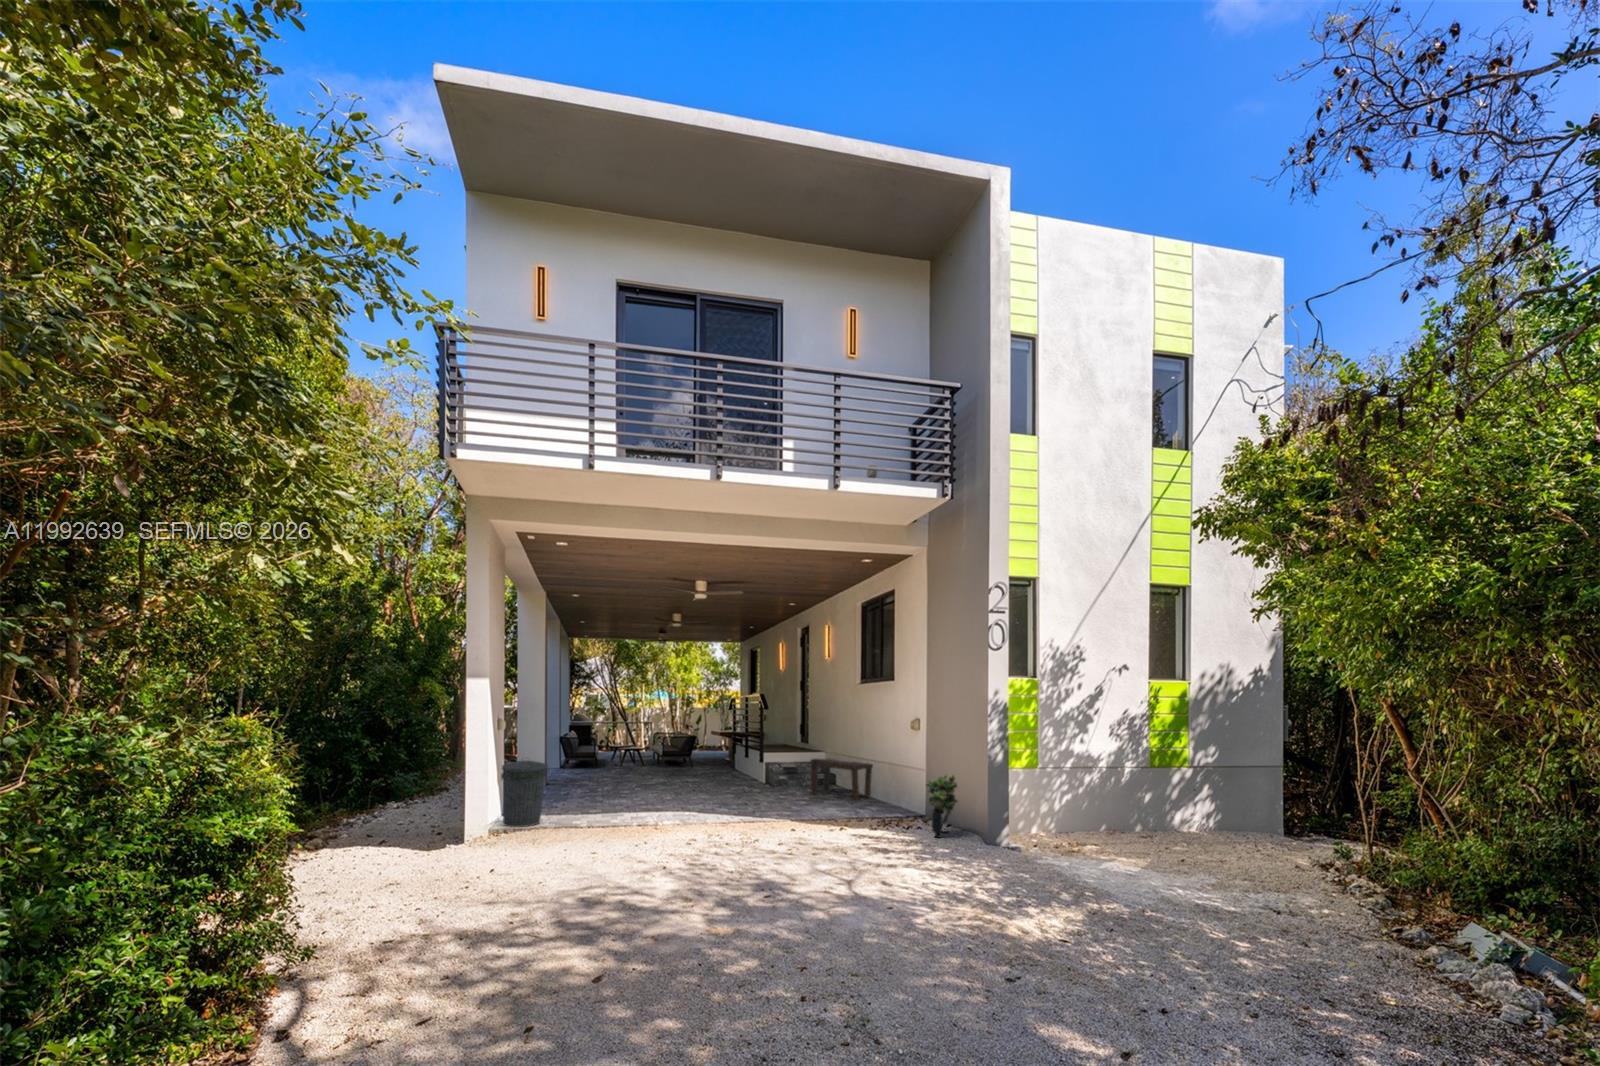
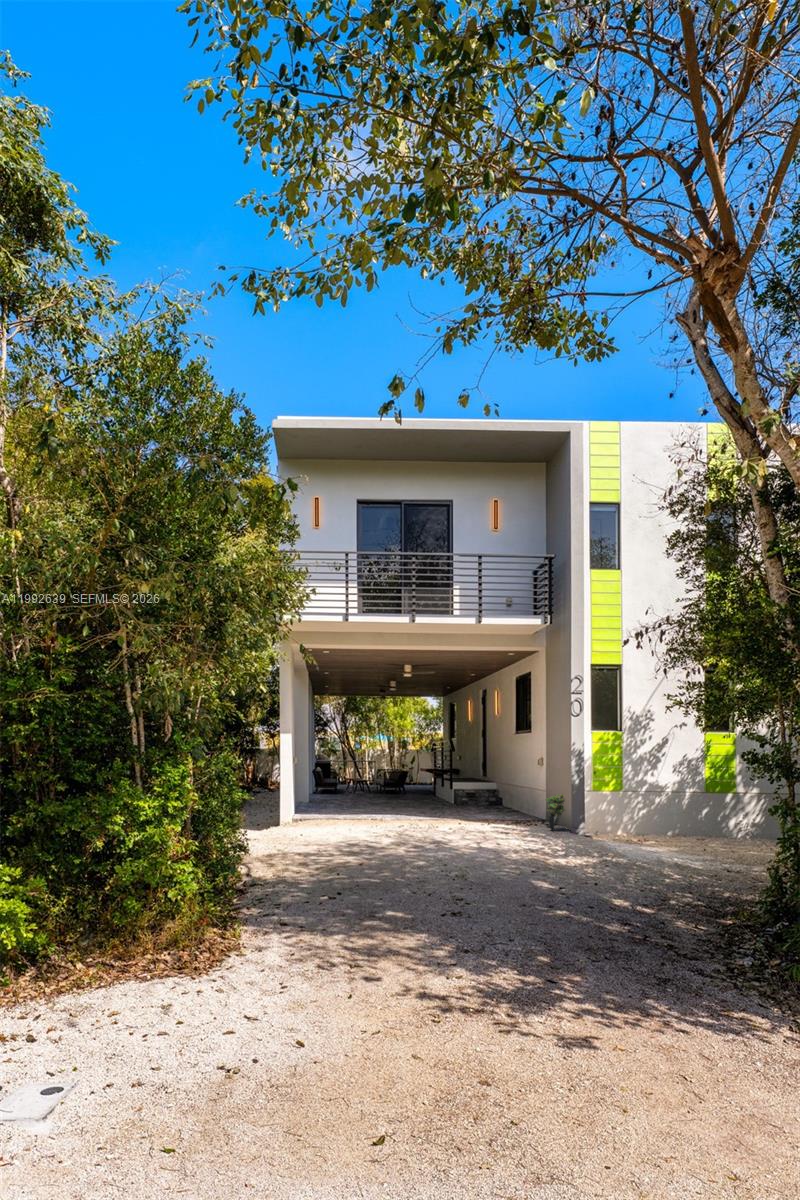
bench: present [810,758,873,800] -> none [484,786,525,814]
trash can: present [501,761,548,827] -> none [294,783,320,822]

